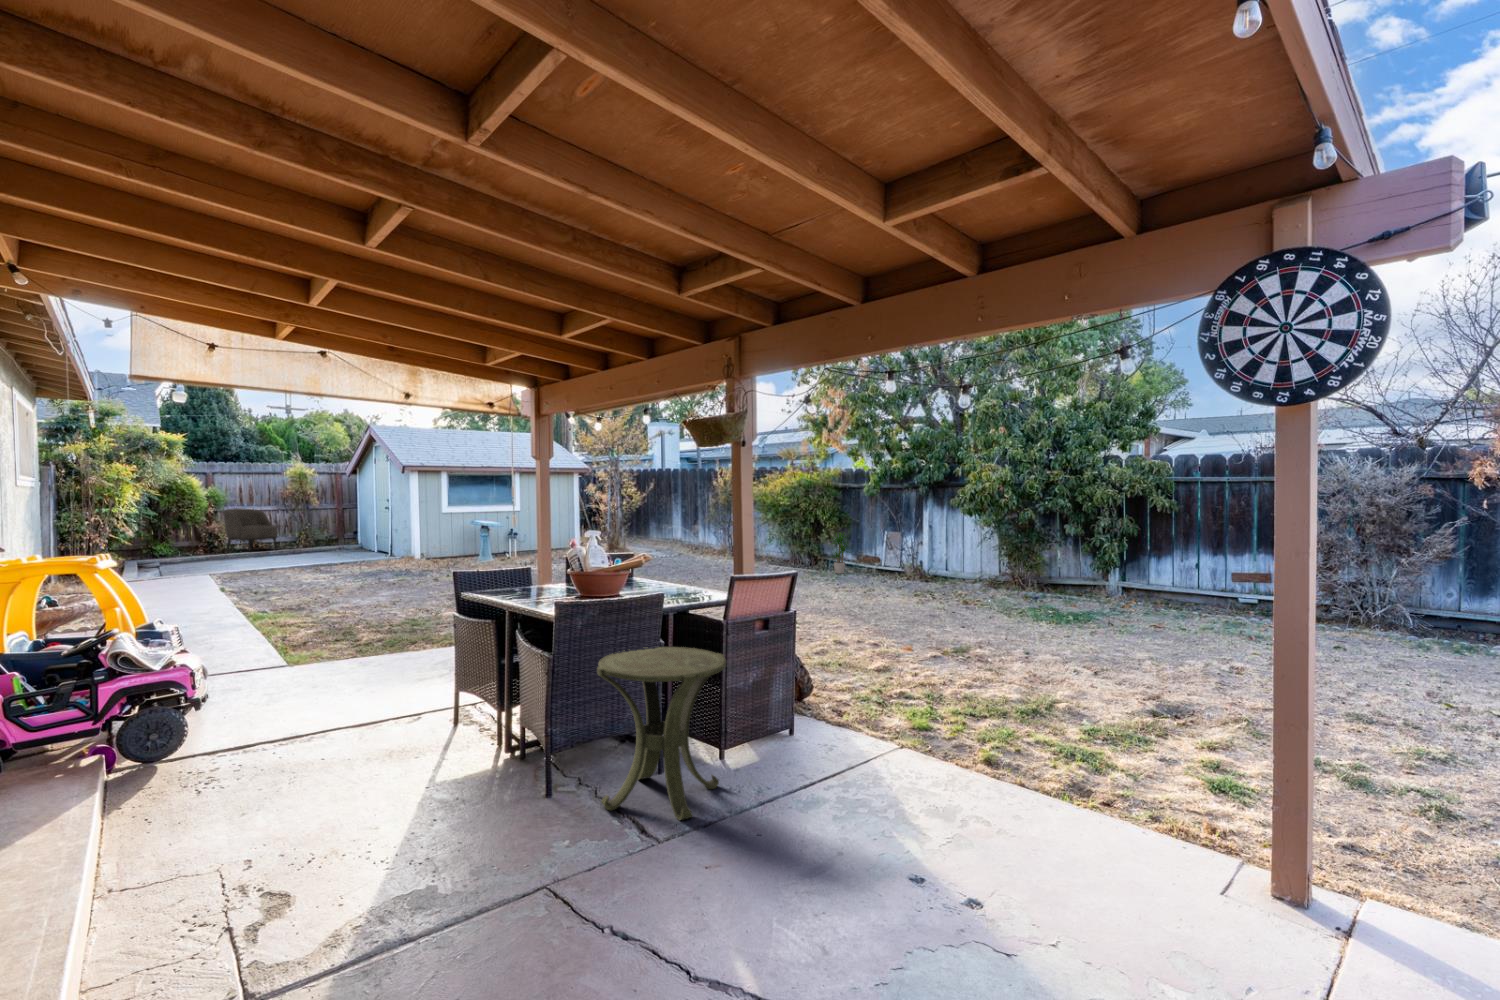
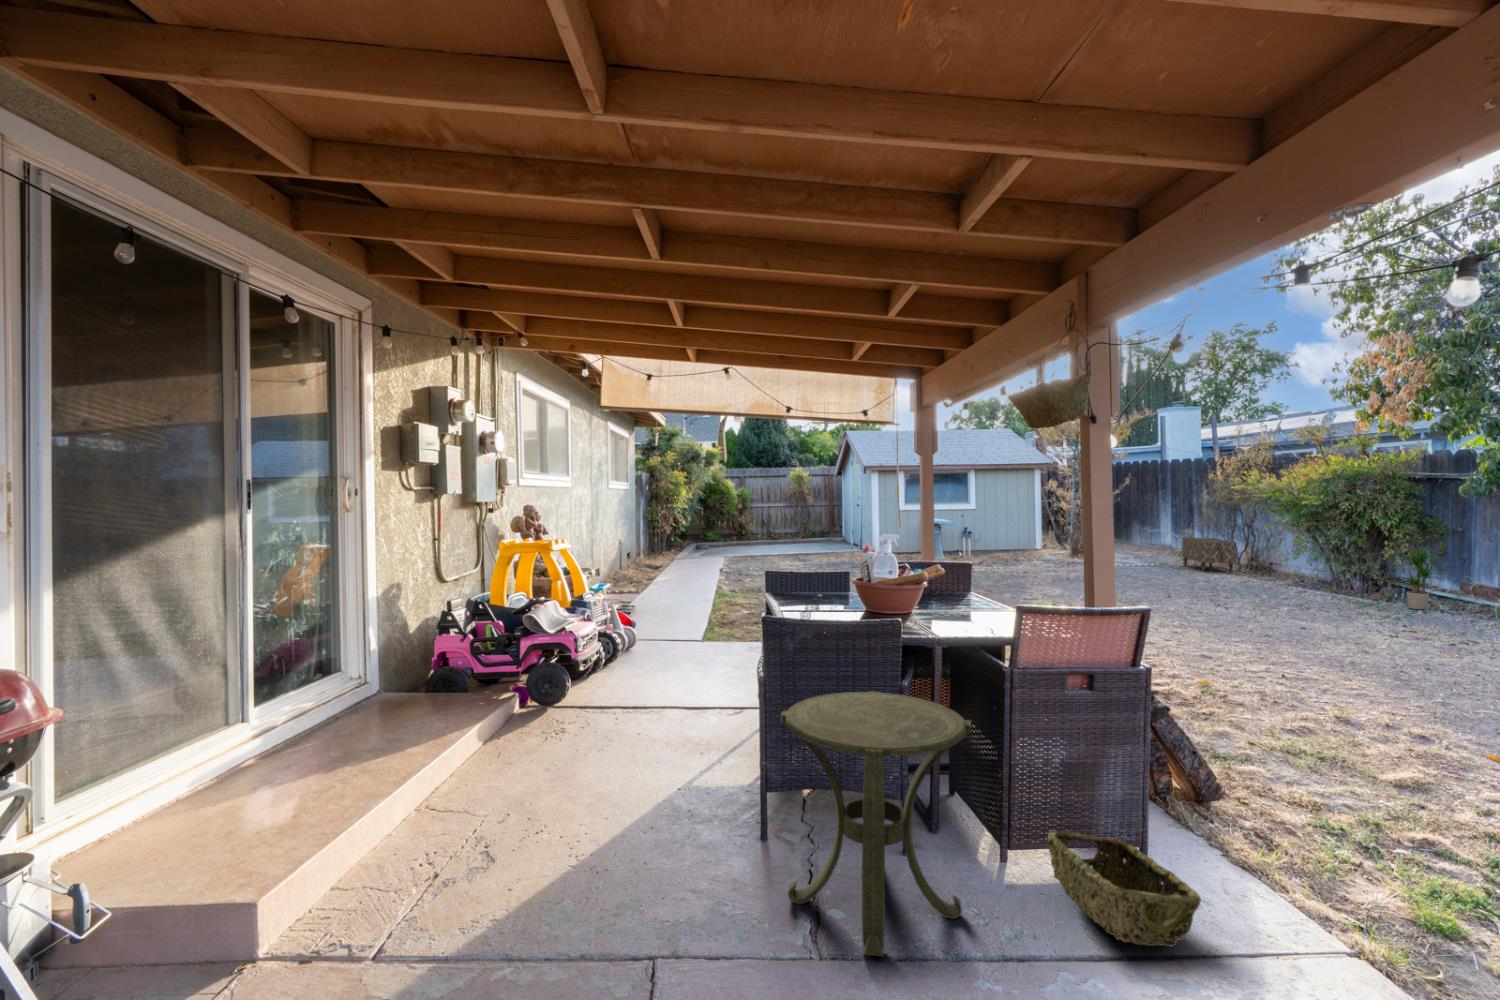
armchair: present [223,508,277,552] -> none [737,504,775,541]
bench: none [688,530,727,558] -> present [1182,537,1236,573]
woven basket: none [753,719,844,771] -> present [1048,830,1201,946]

